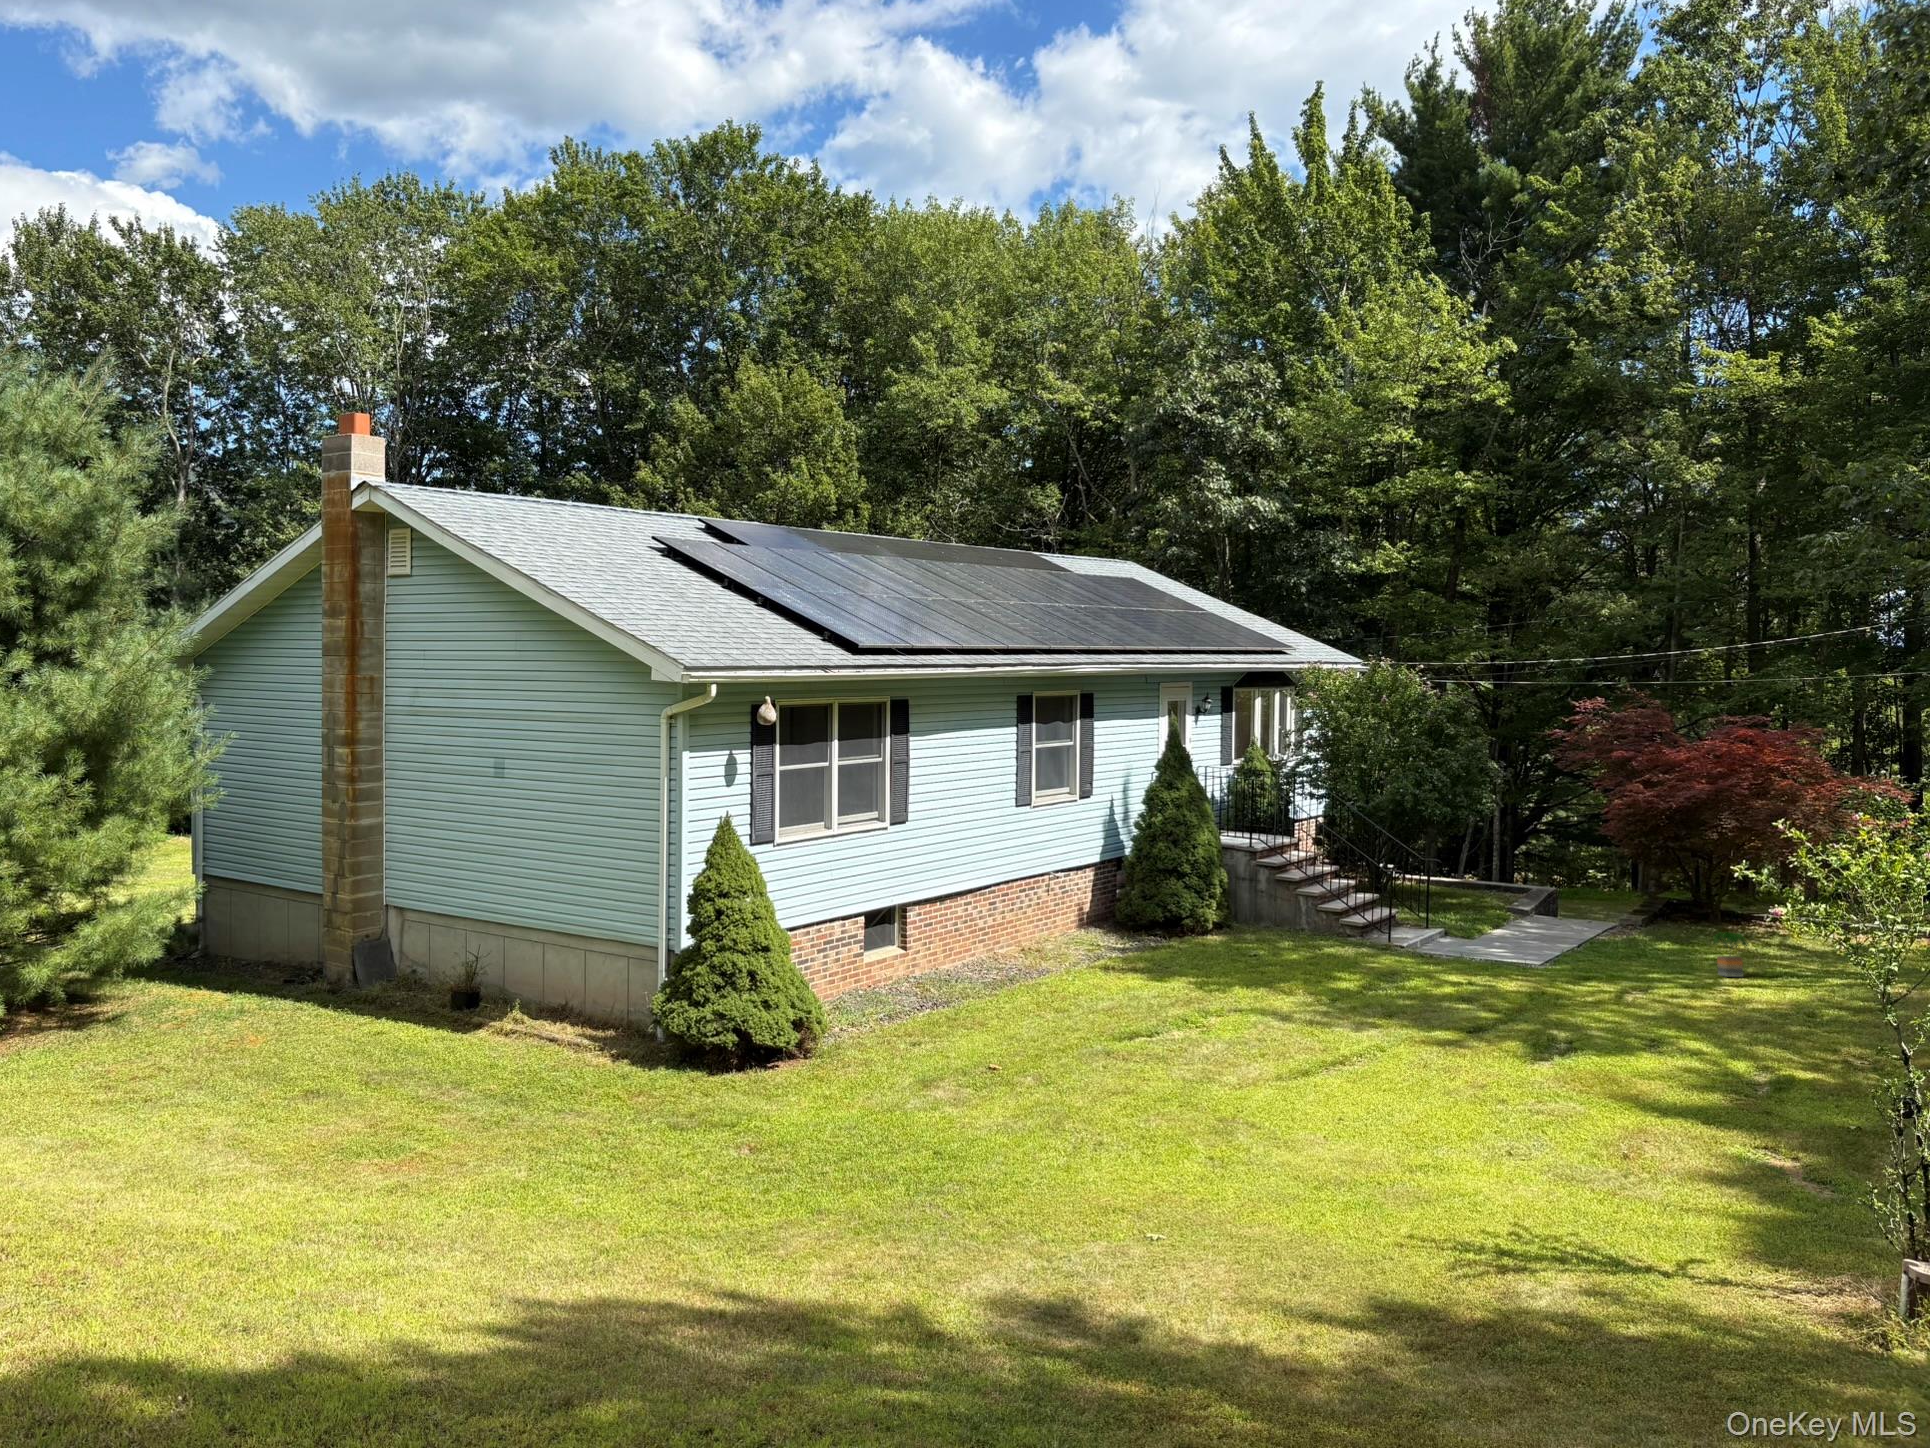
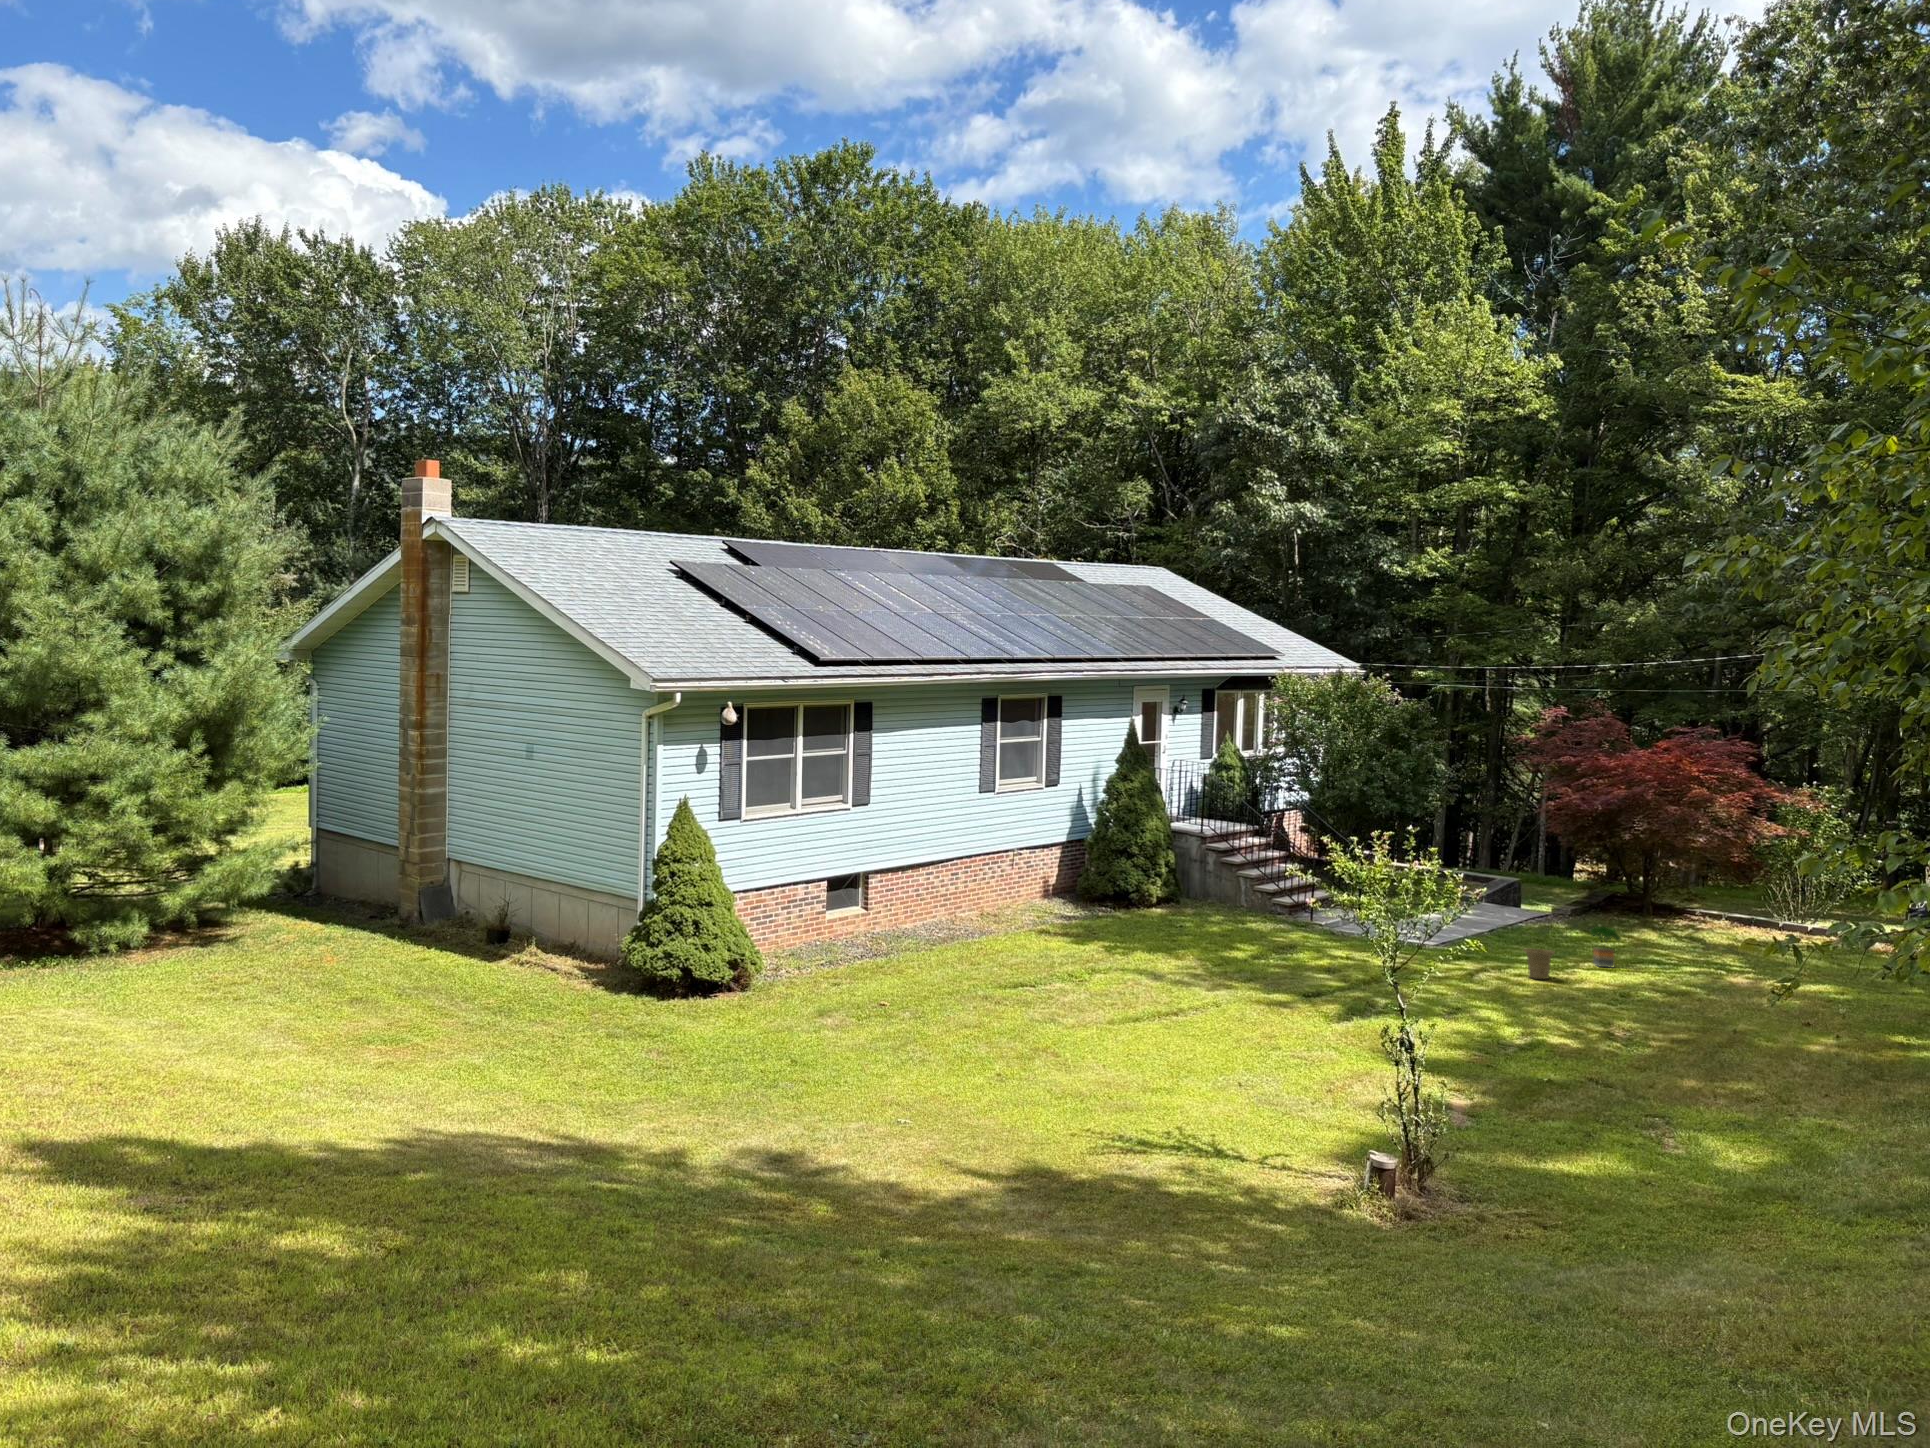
basket: none [1659,960,1696,994] -> present [1524,948,1555,979]

